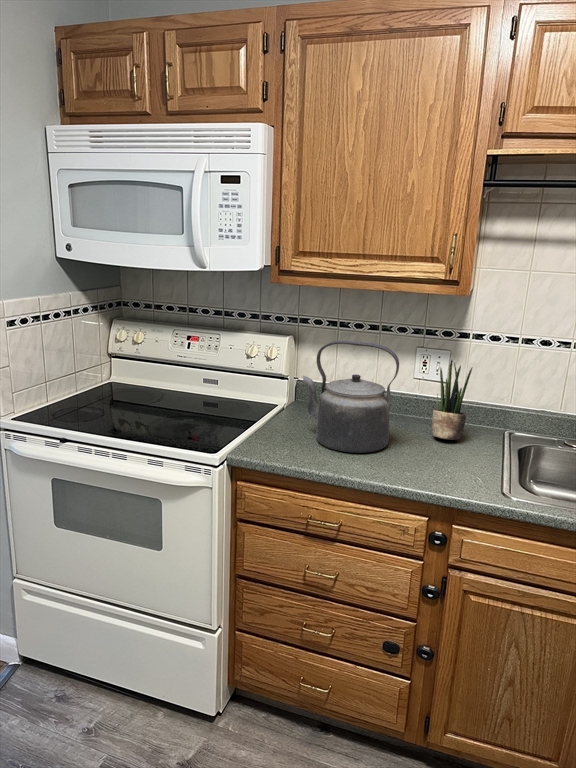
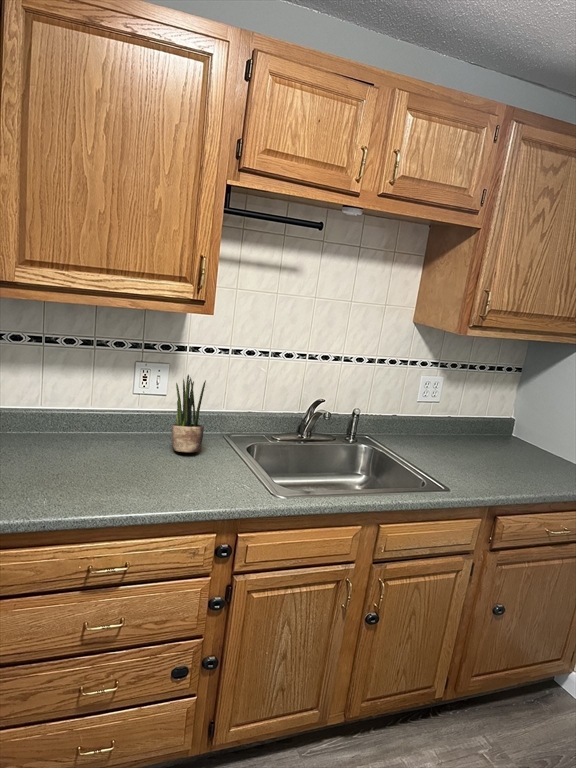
kettle: present [302,340,399,453] -> none [40,364,155,486]

